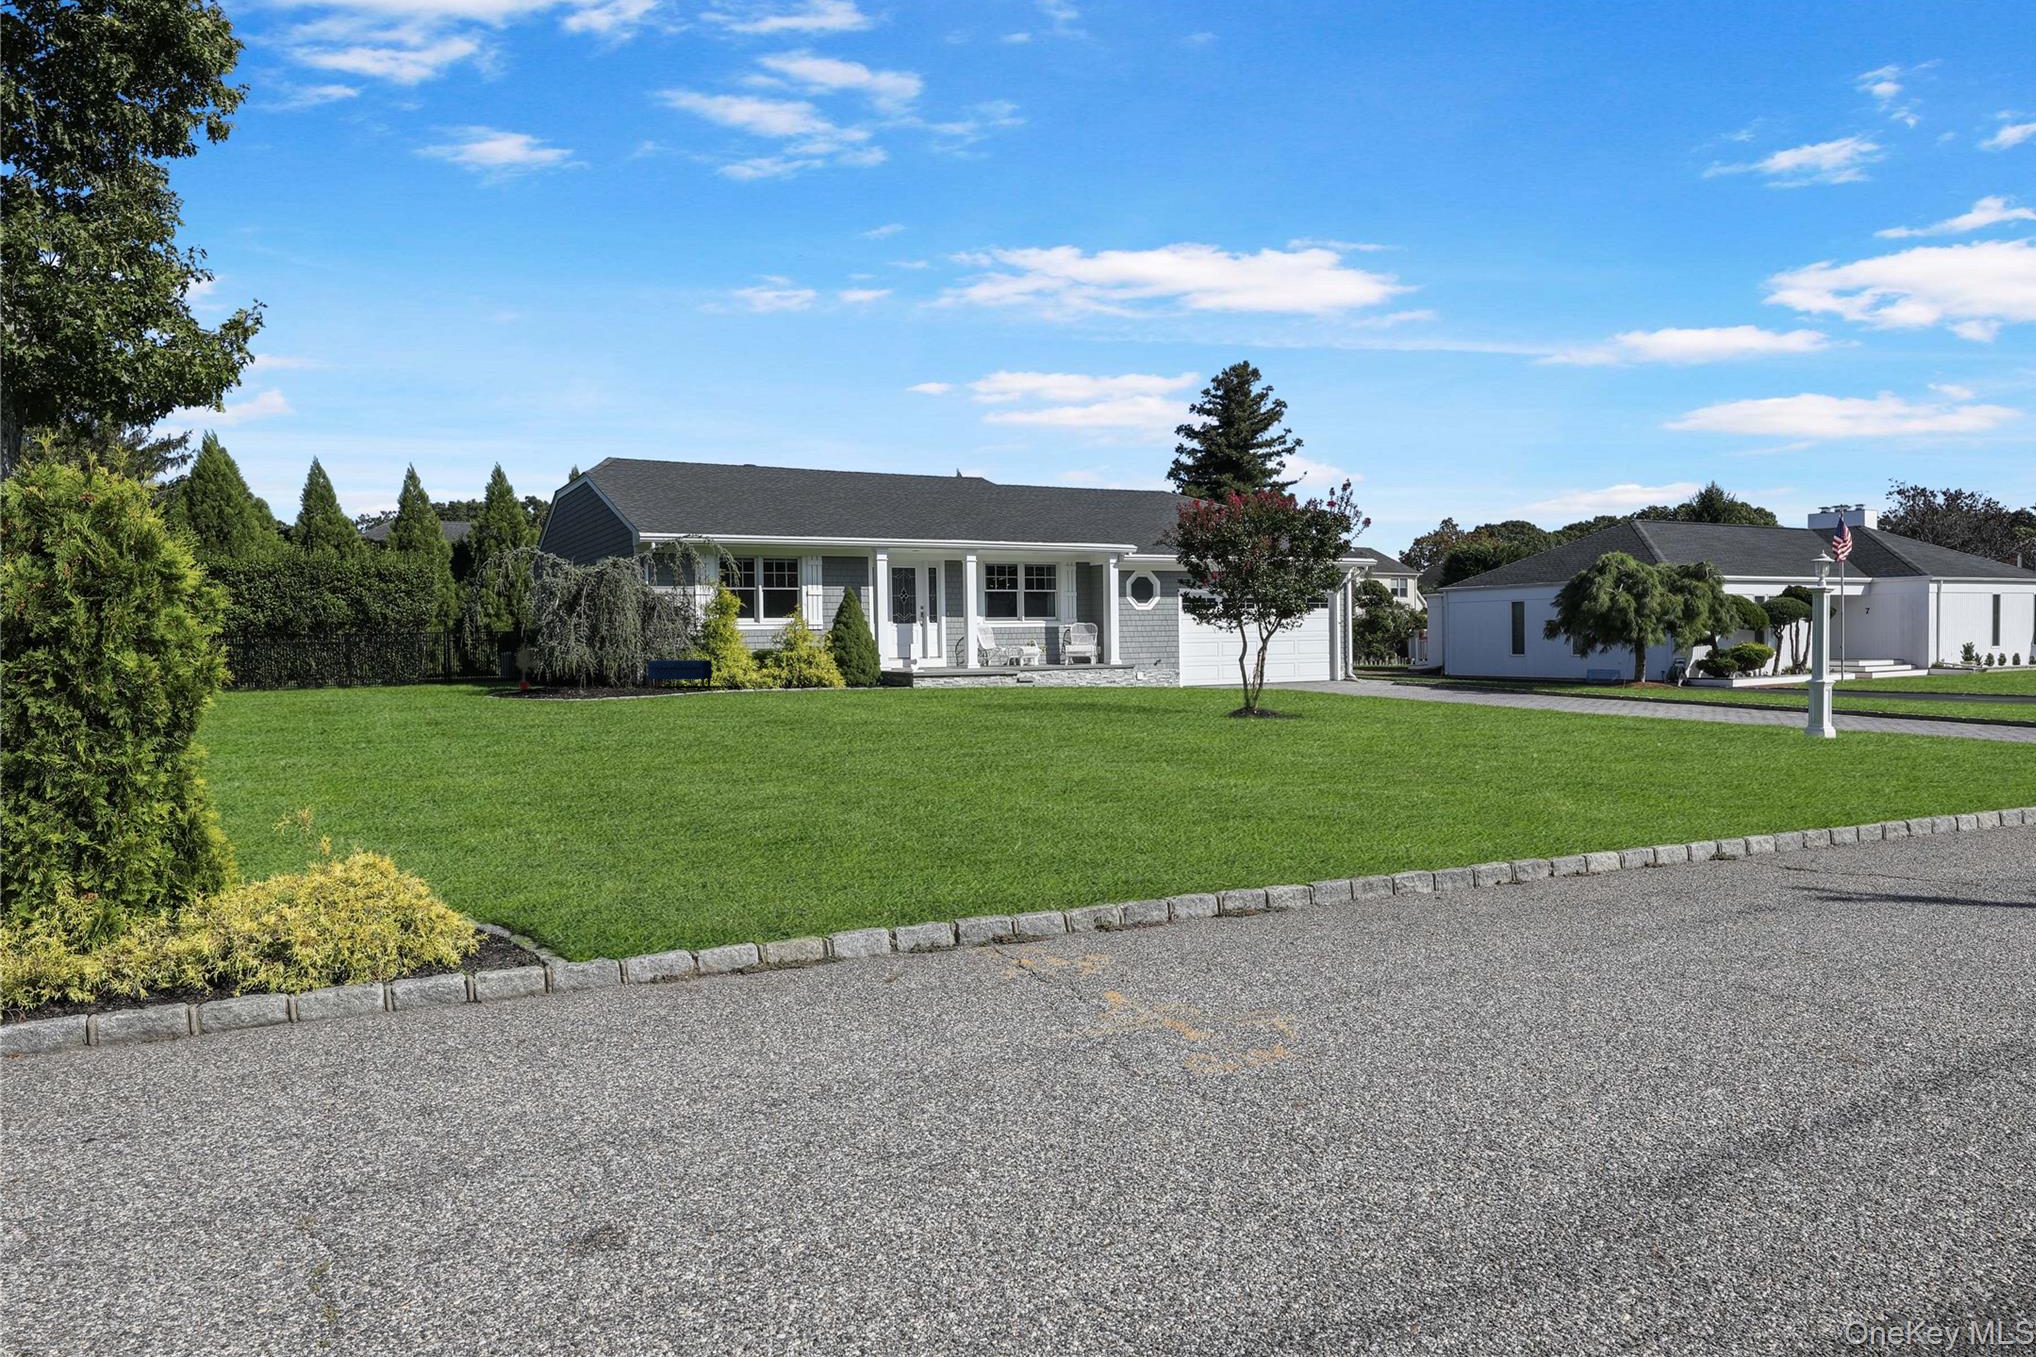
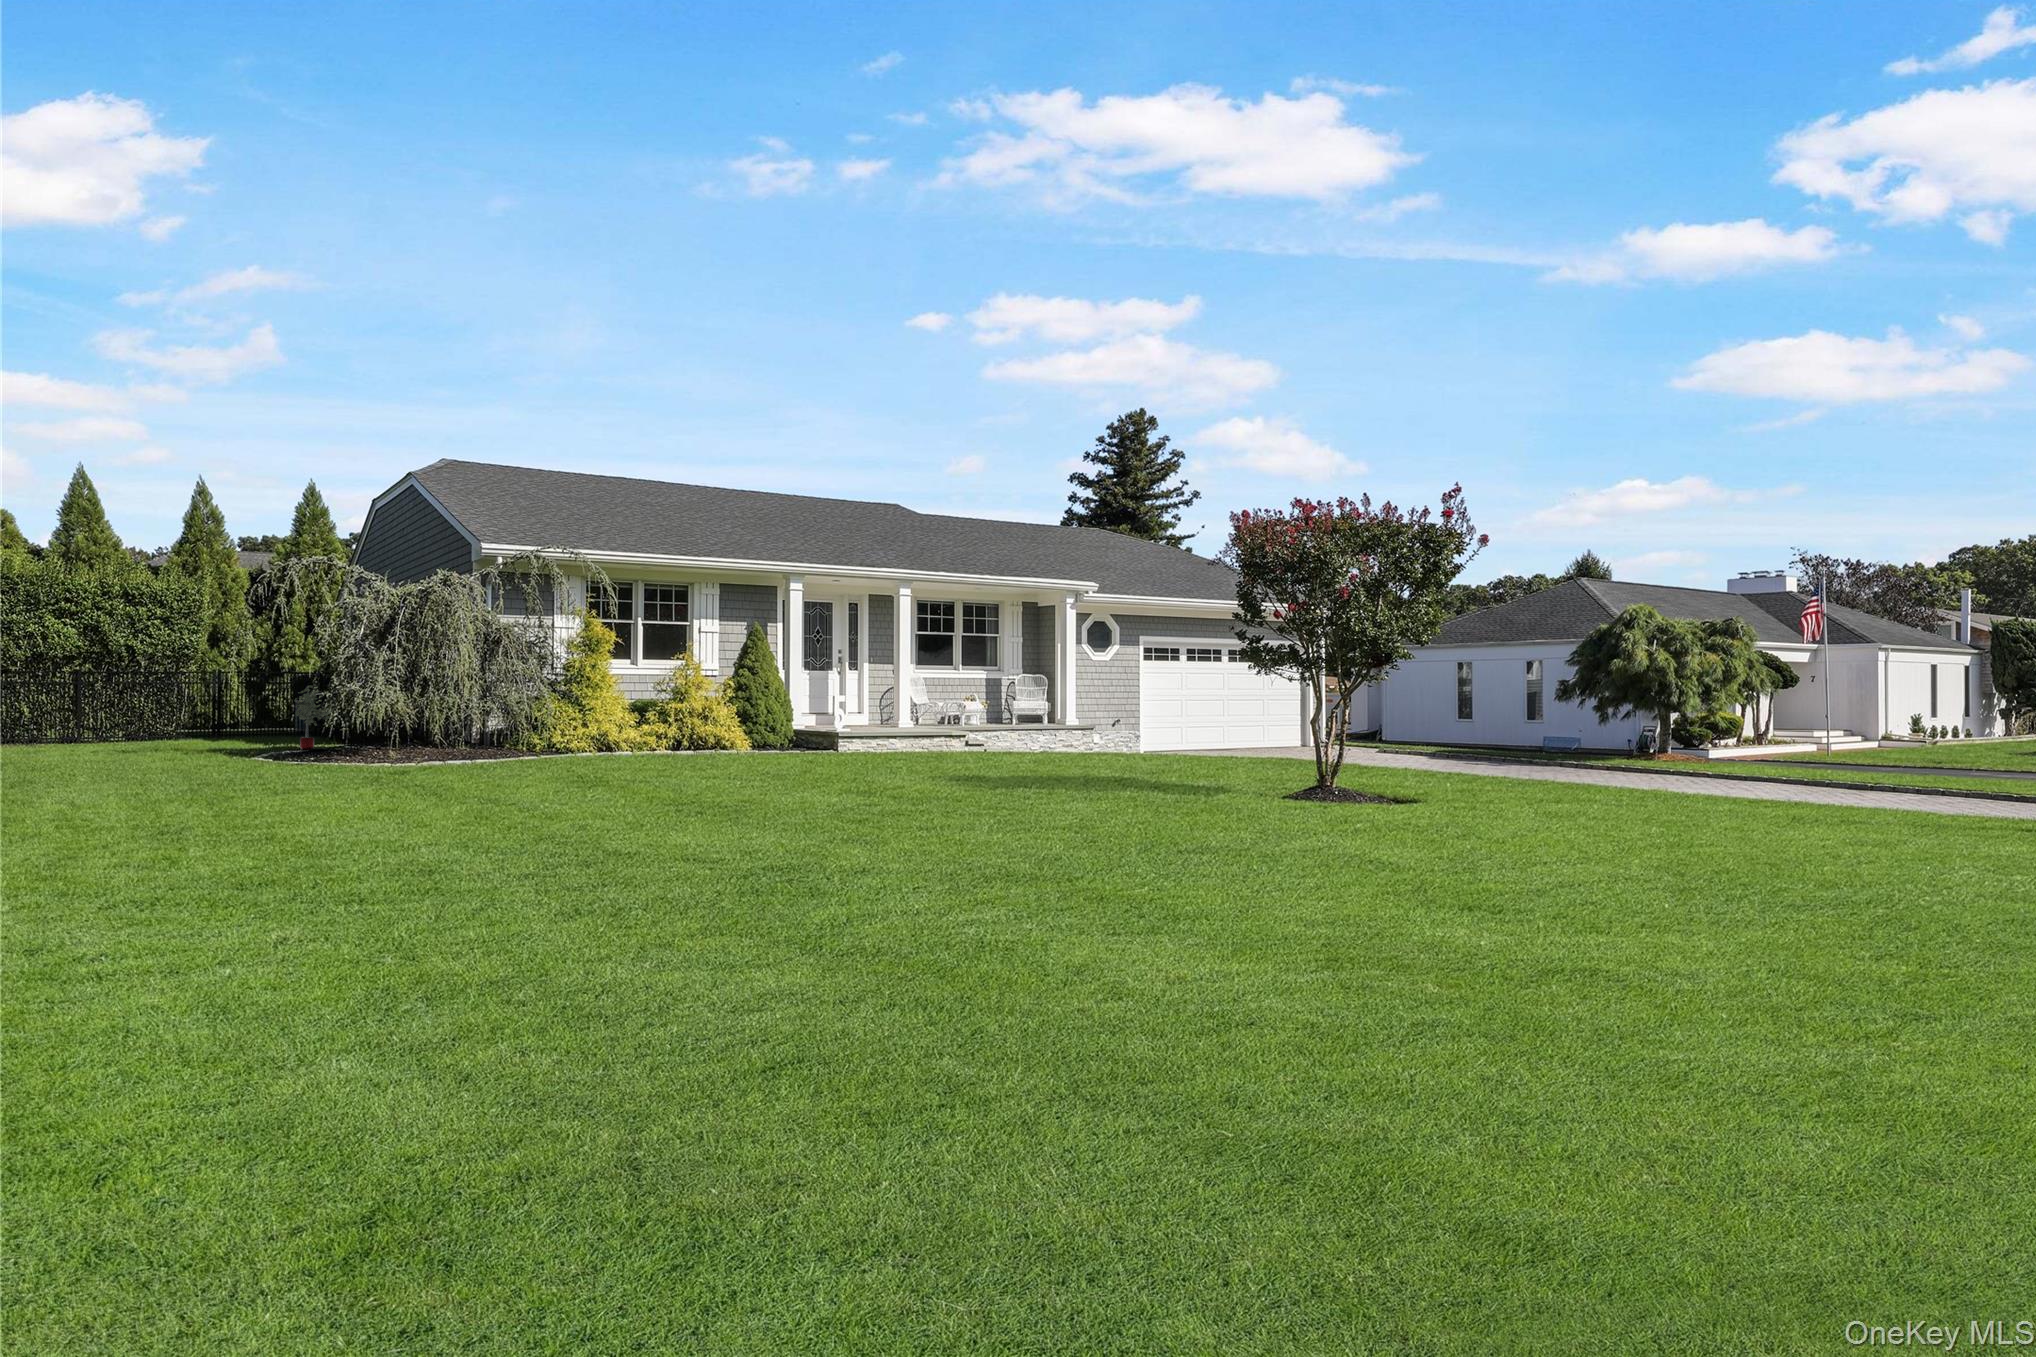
bench: present [648,660,712,688] -> none [485,711,574,750]

